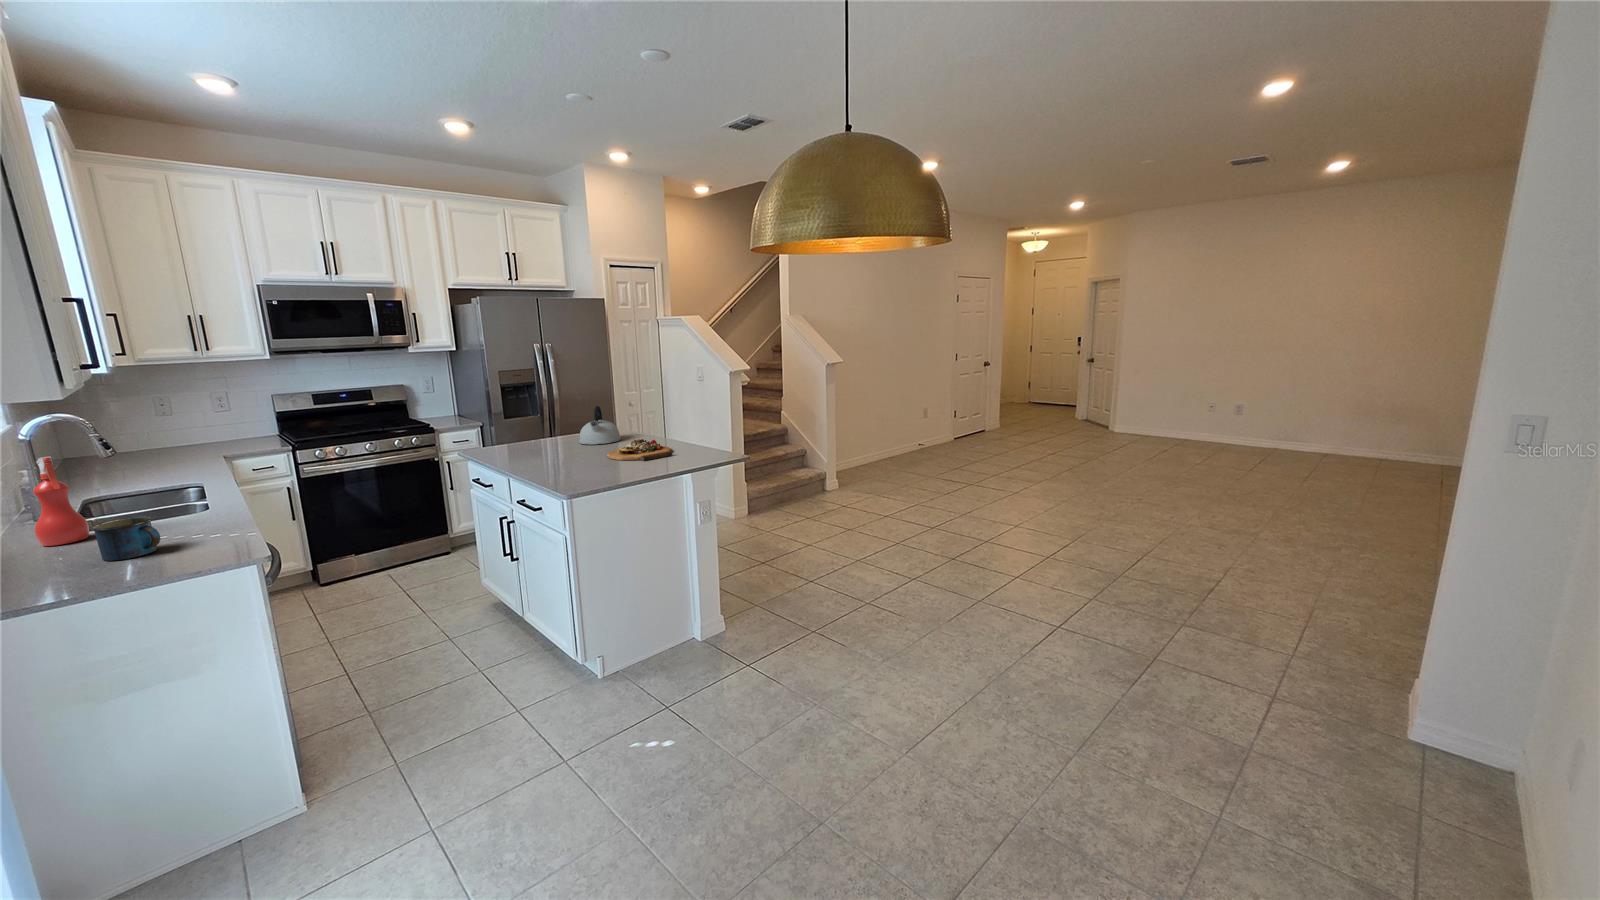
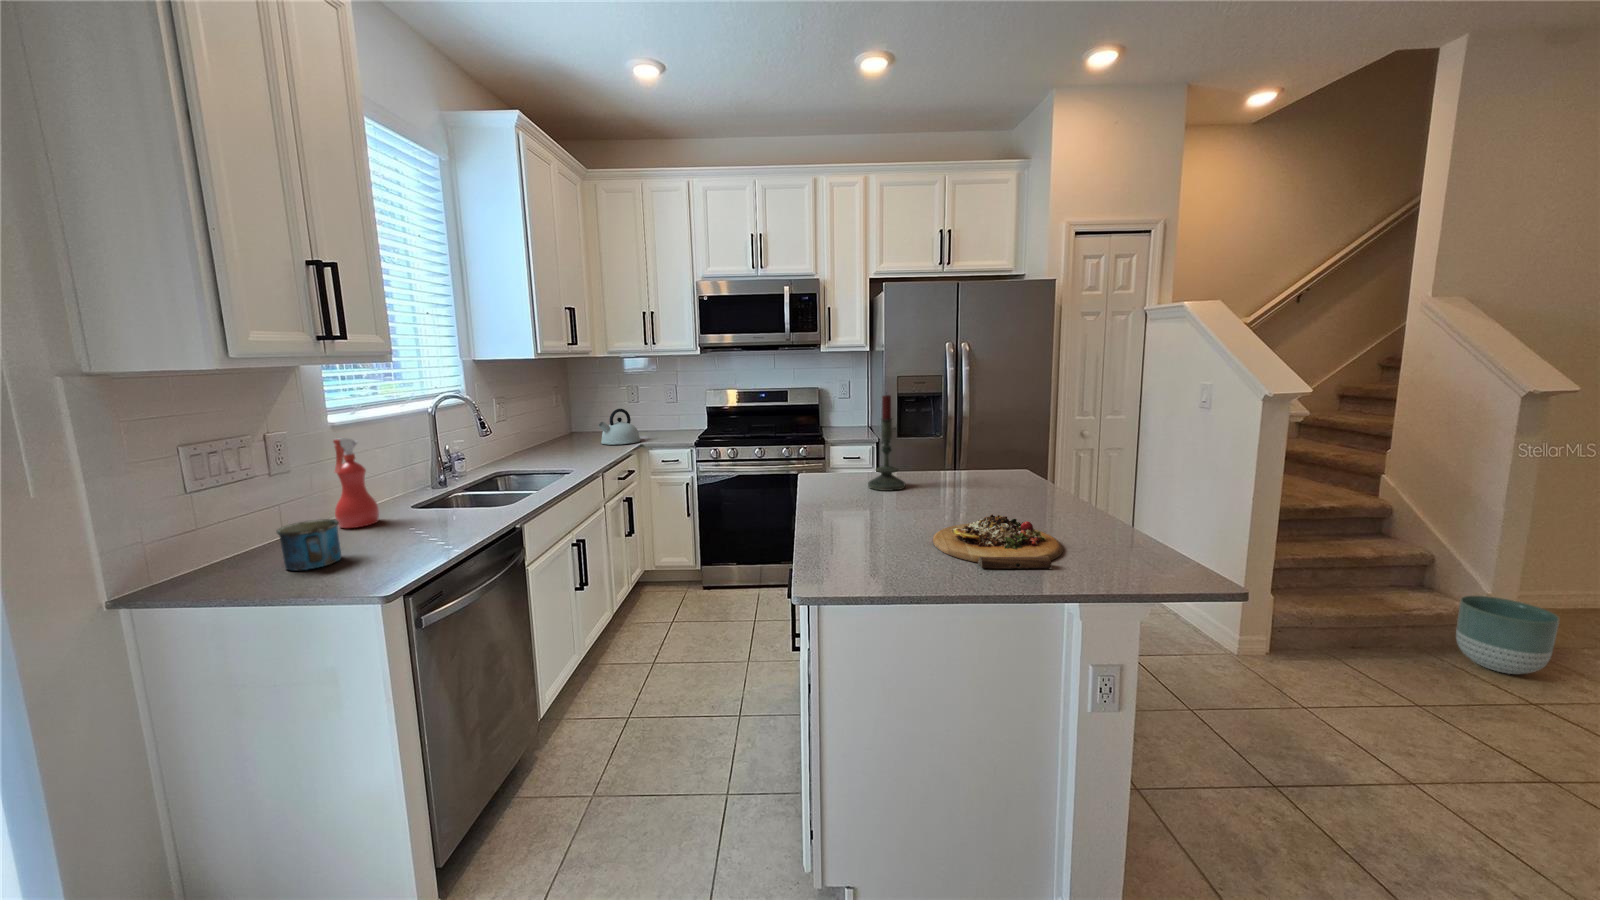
candle: none [531,381,558,447] -> present [868,395,905,491]
kettle: present [579,406,621,444] -> present [598,409,641,445]
planter: none [816,462,846,495] -> present [1456,596,1559,674]

